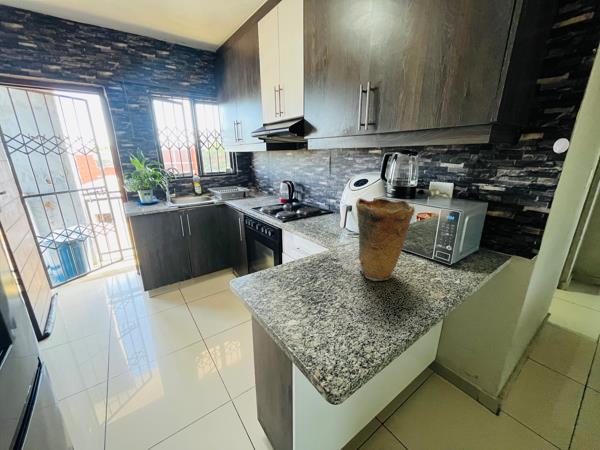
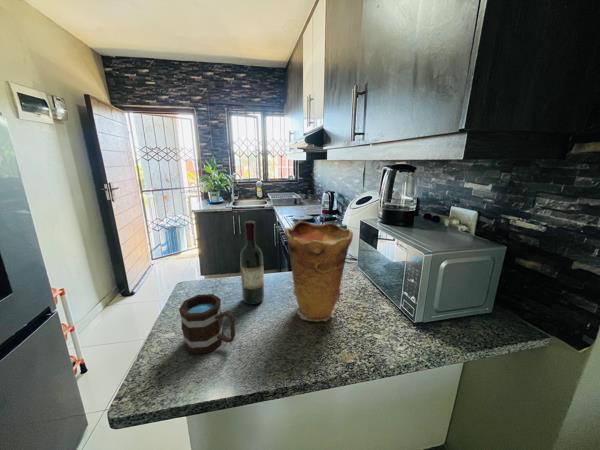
wine bottle: none [309,202,330,281] -> present [240,221,264,304]
mug: none [303,271,356,326] -> present [179,294,235,354]

